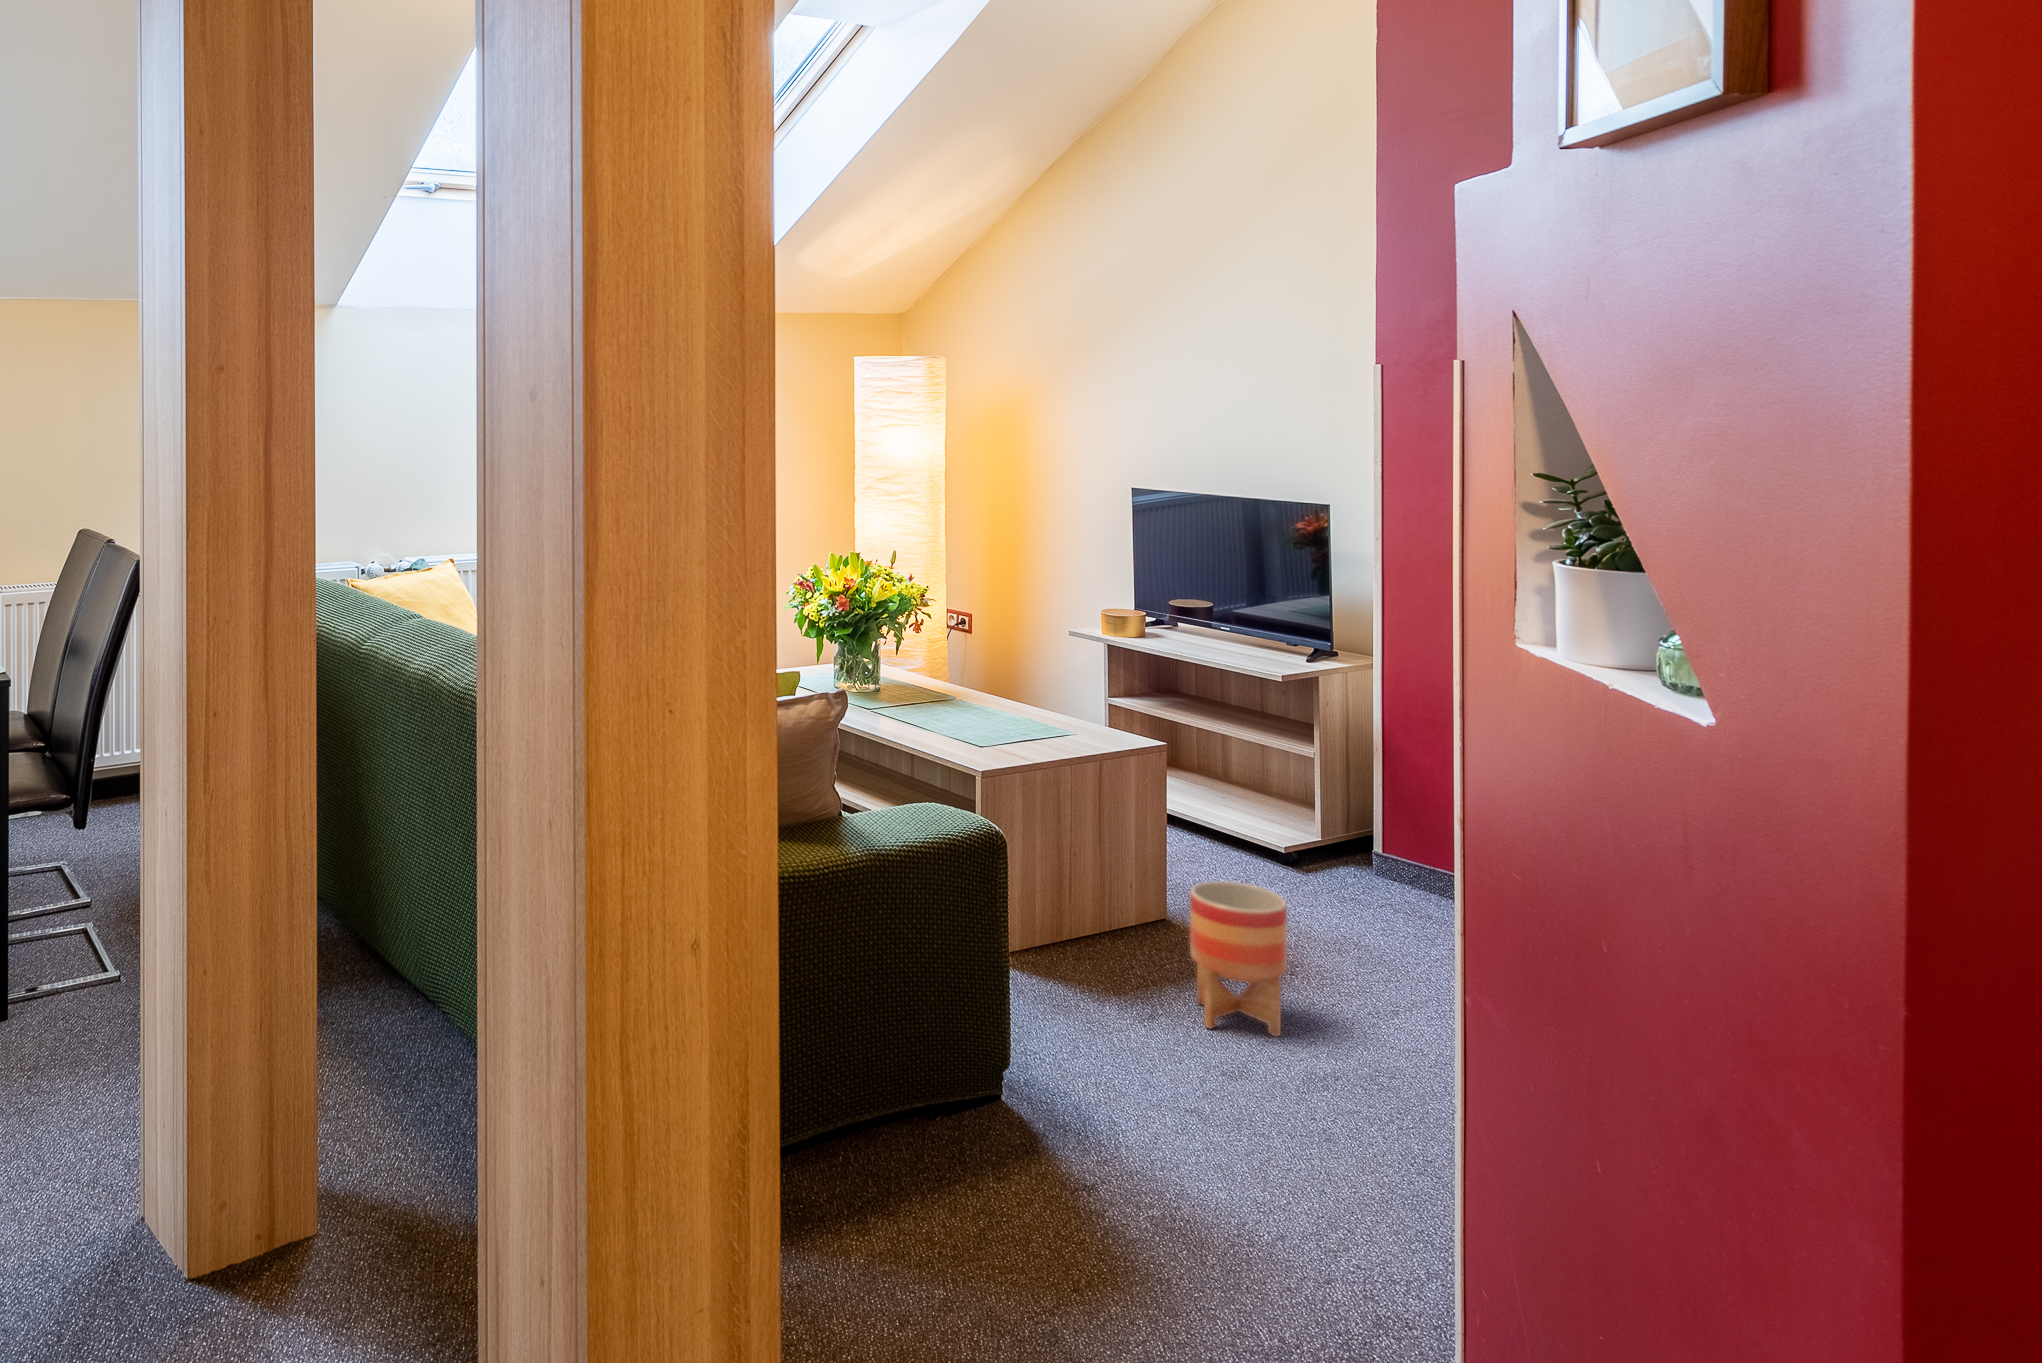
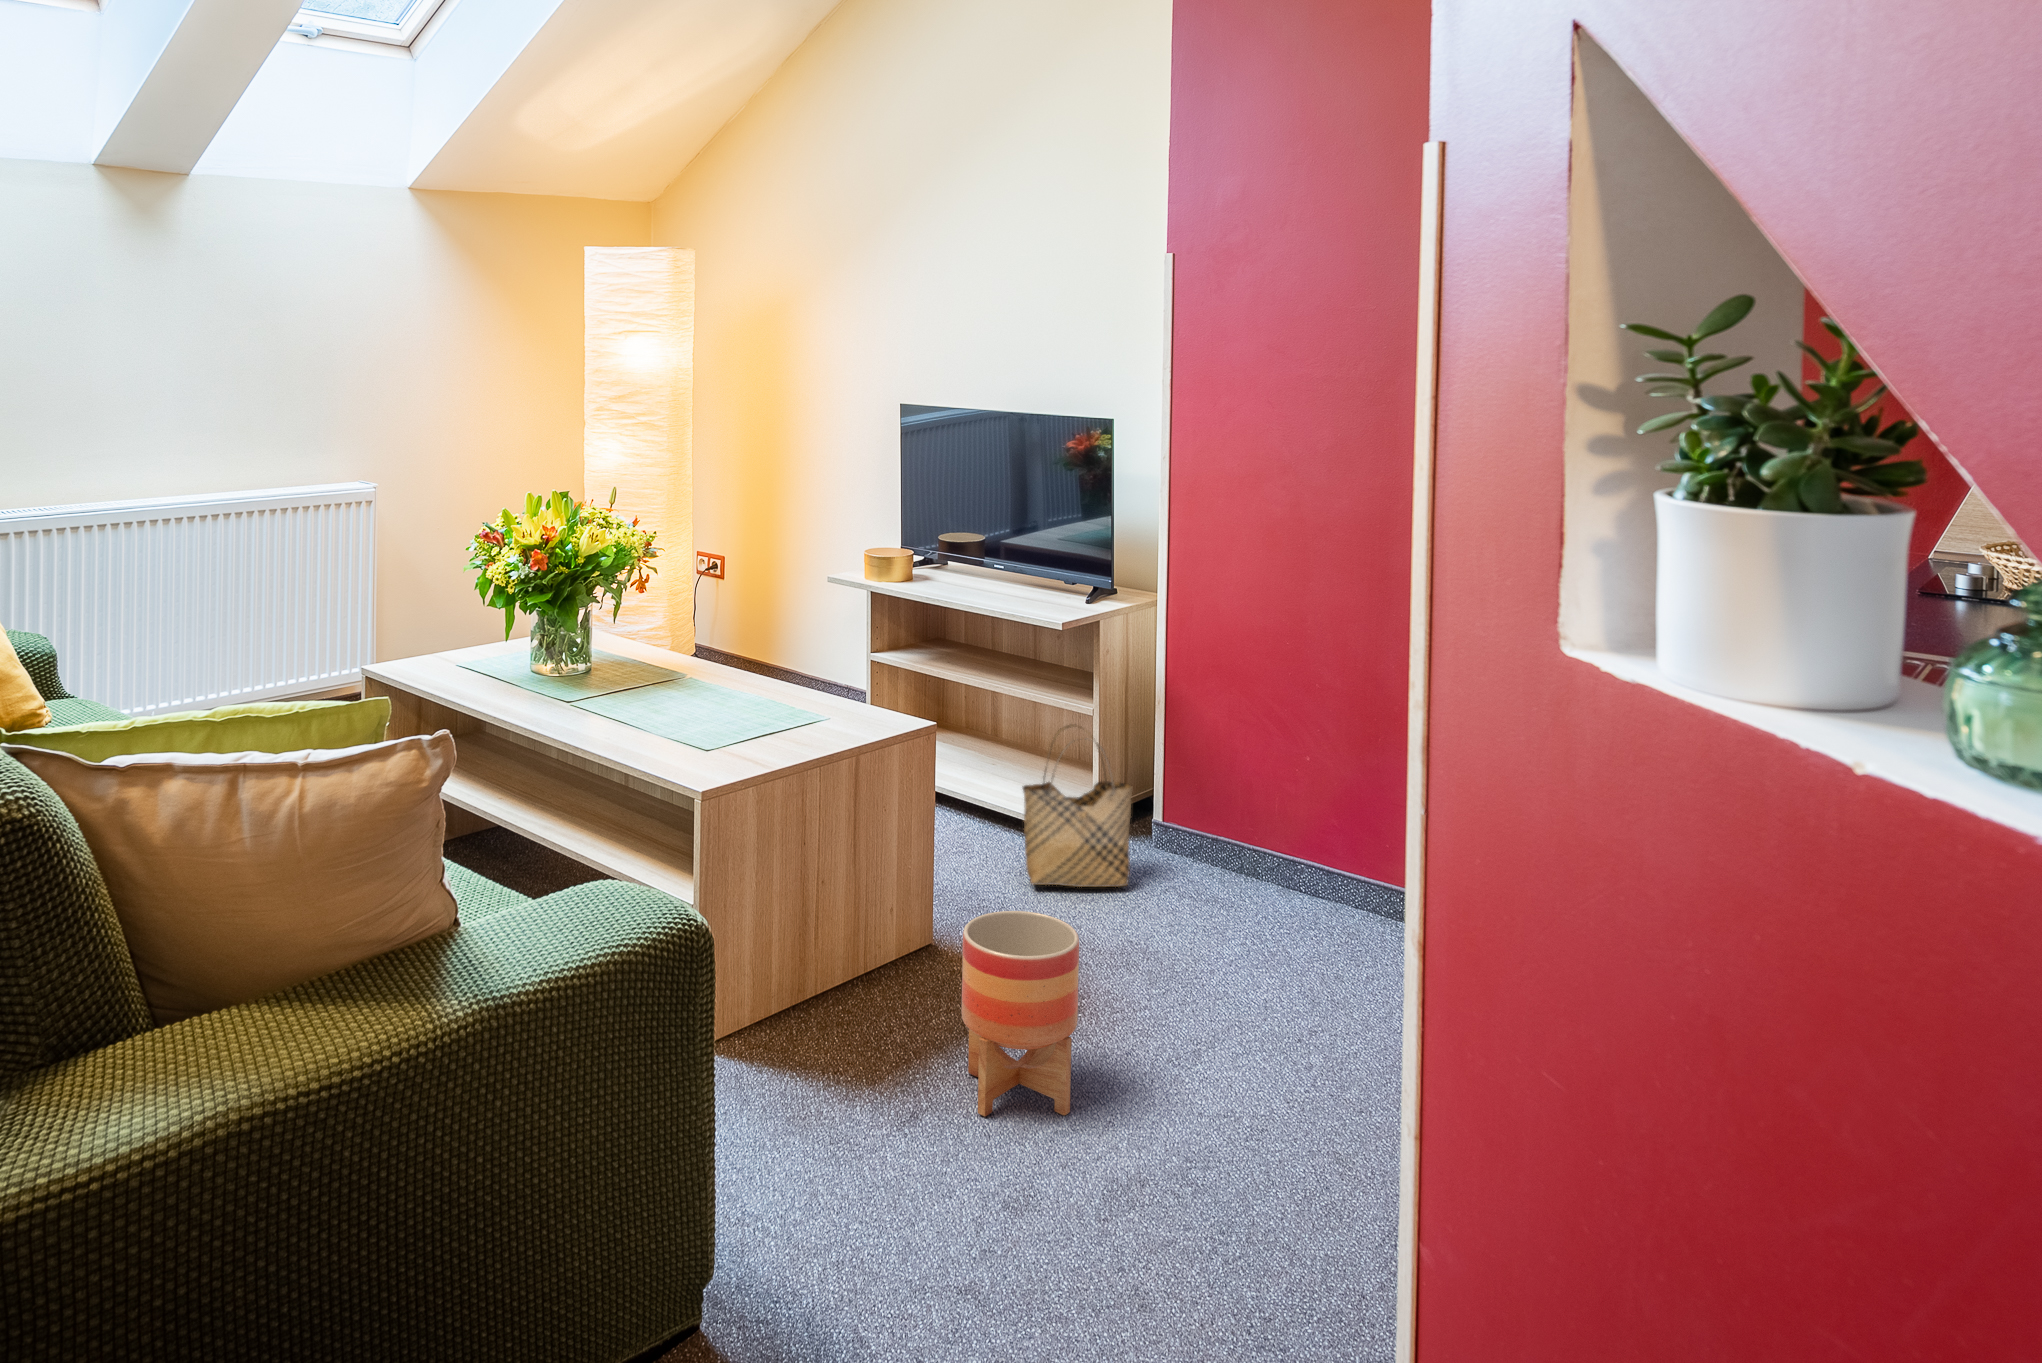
woven basket: none [1245,760,1348,899] -> present [1023,725,1132,887]

